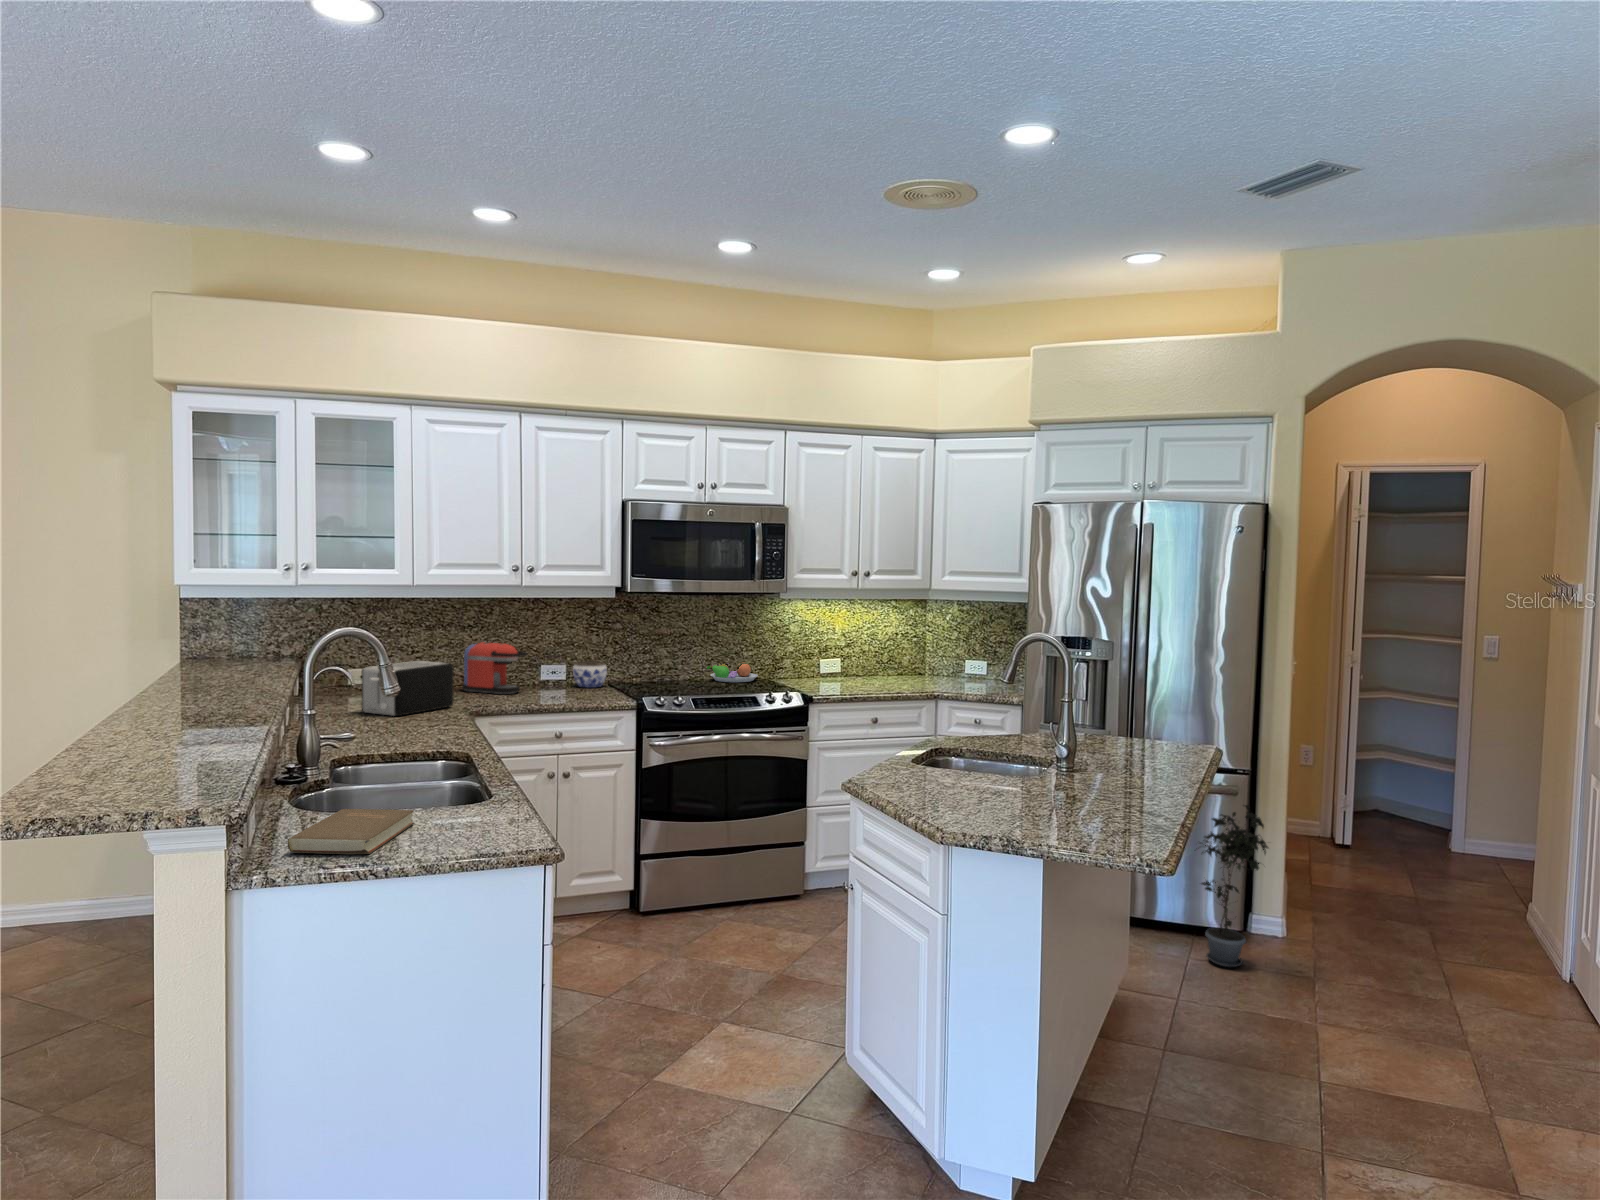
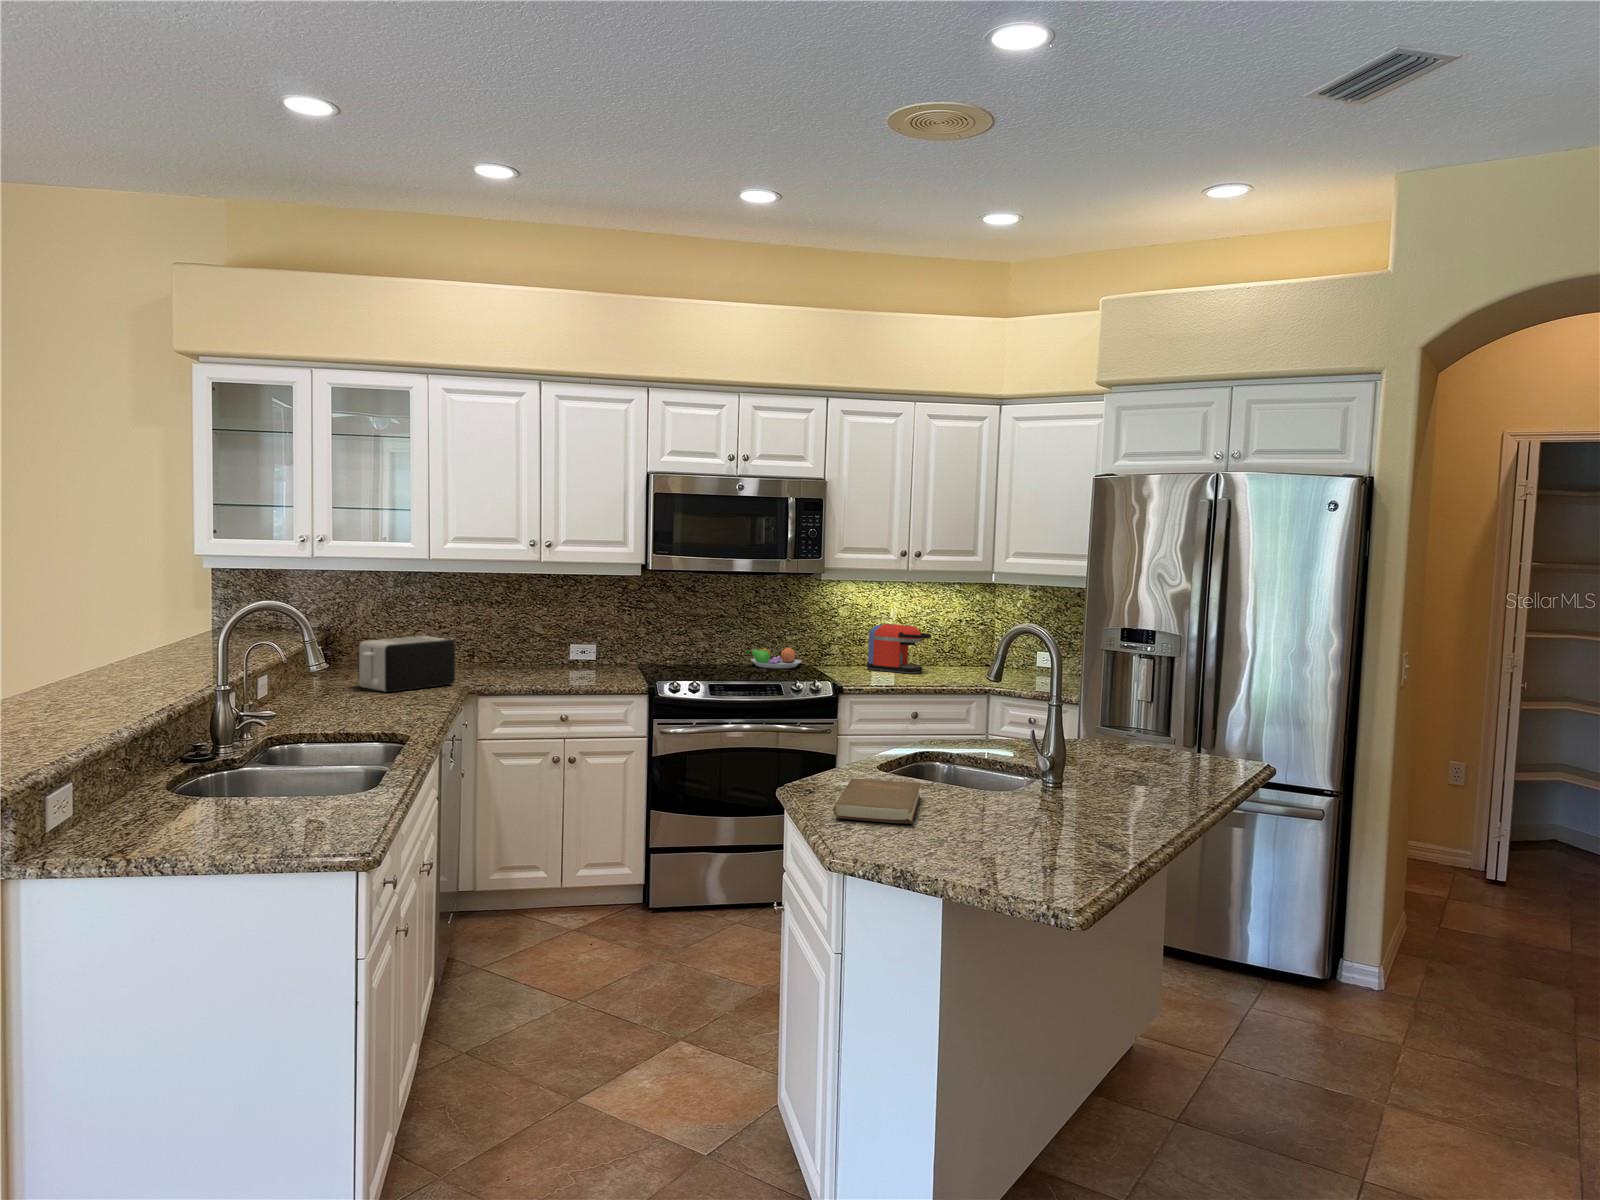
coffee maker: present [462,643,527,694] -> present [866,624,931,674]
jar: present [573,660,607,688] -> none [601,641,636,669]
potted plant: present [1200,805,1268,968] -> none [1260,833,1355,1025]
book: present [288,809,414,854] -> present [834,778,921,823]

